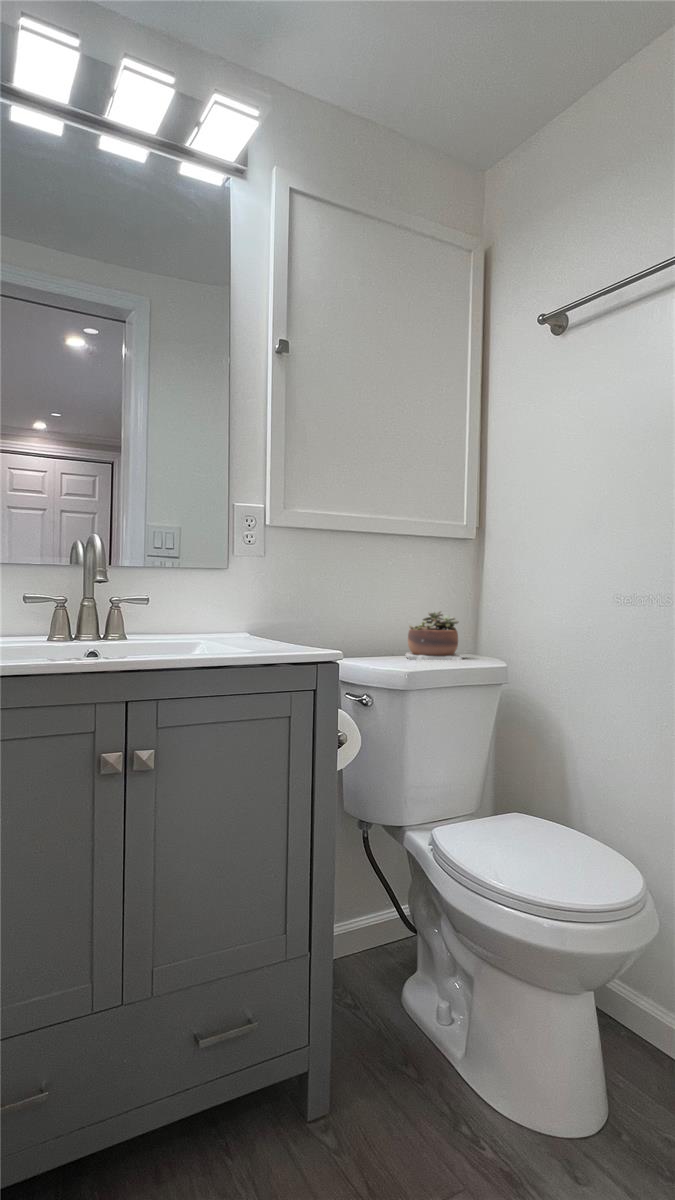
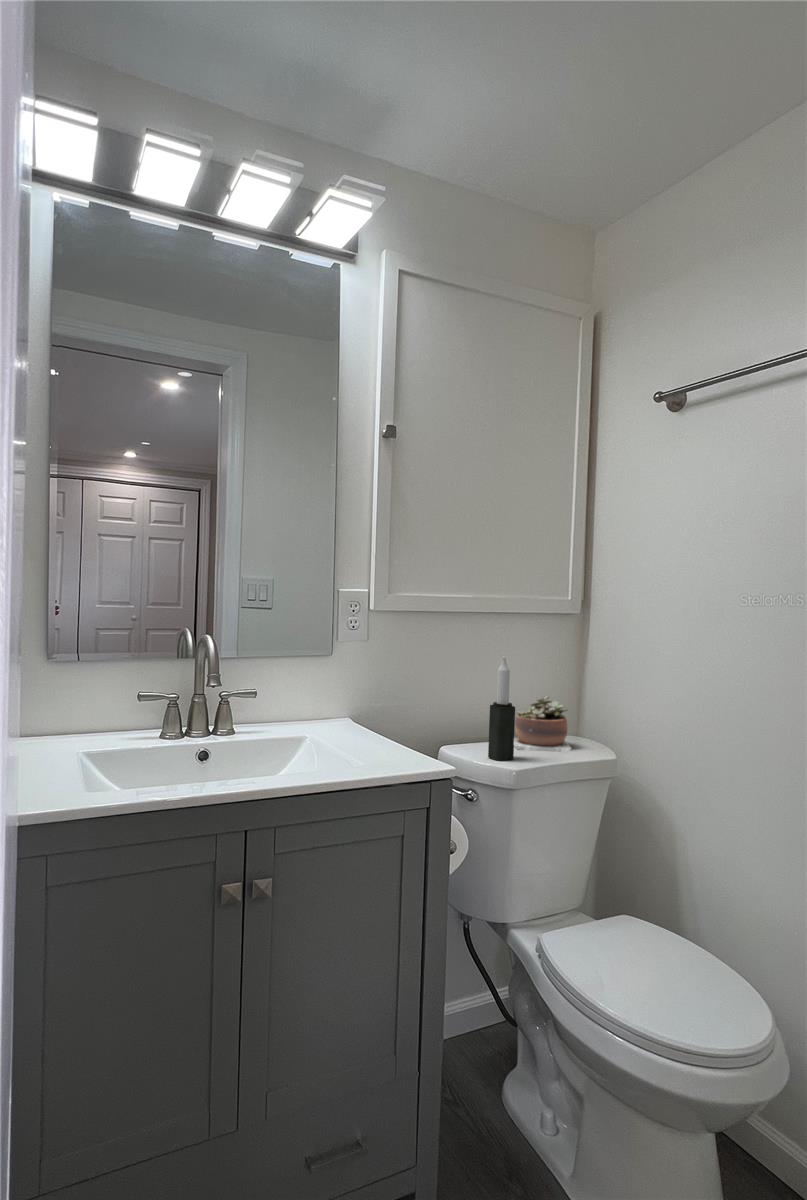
candle: none [380,562,406,663] -> present [488,656,515,761]

